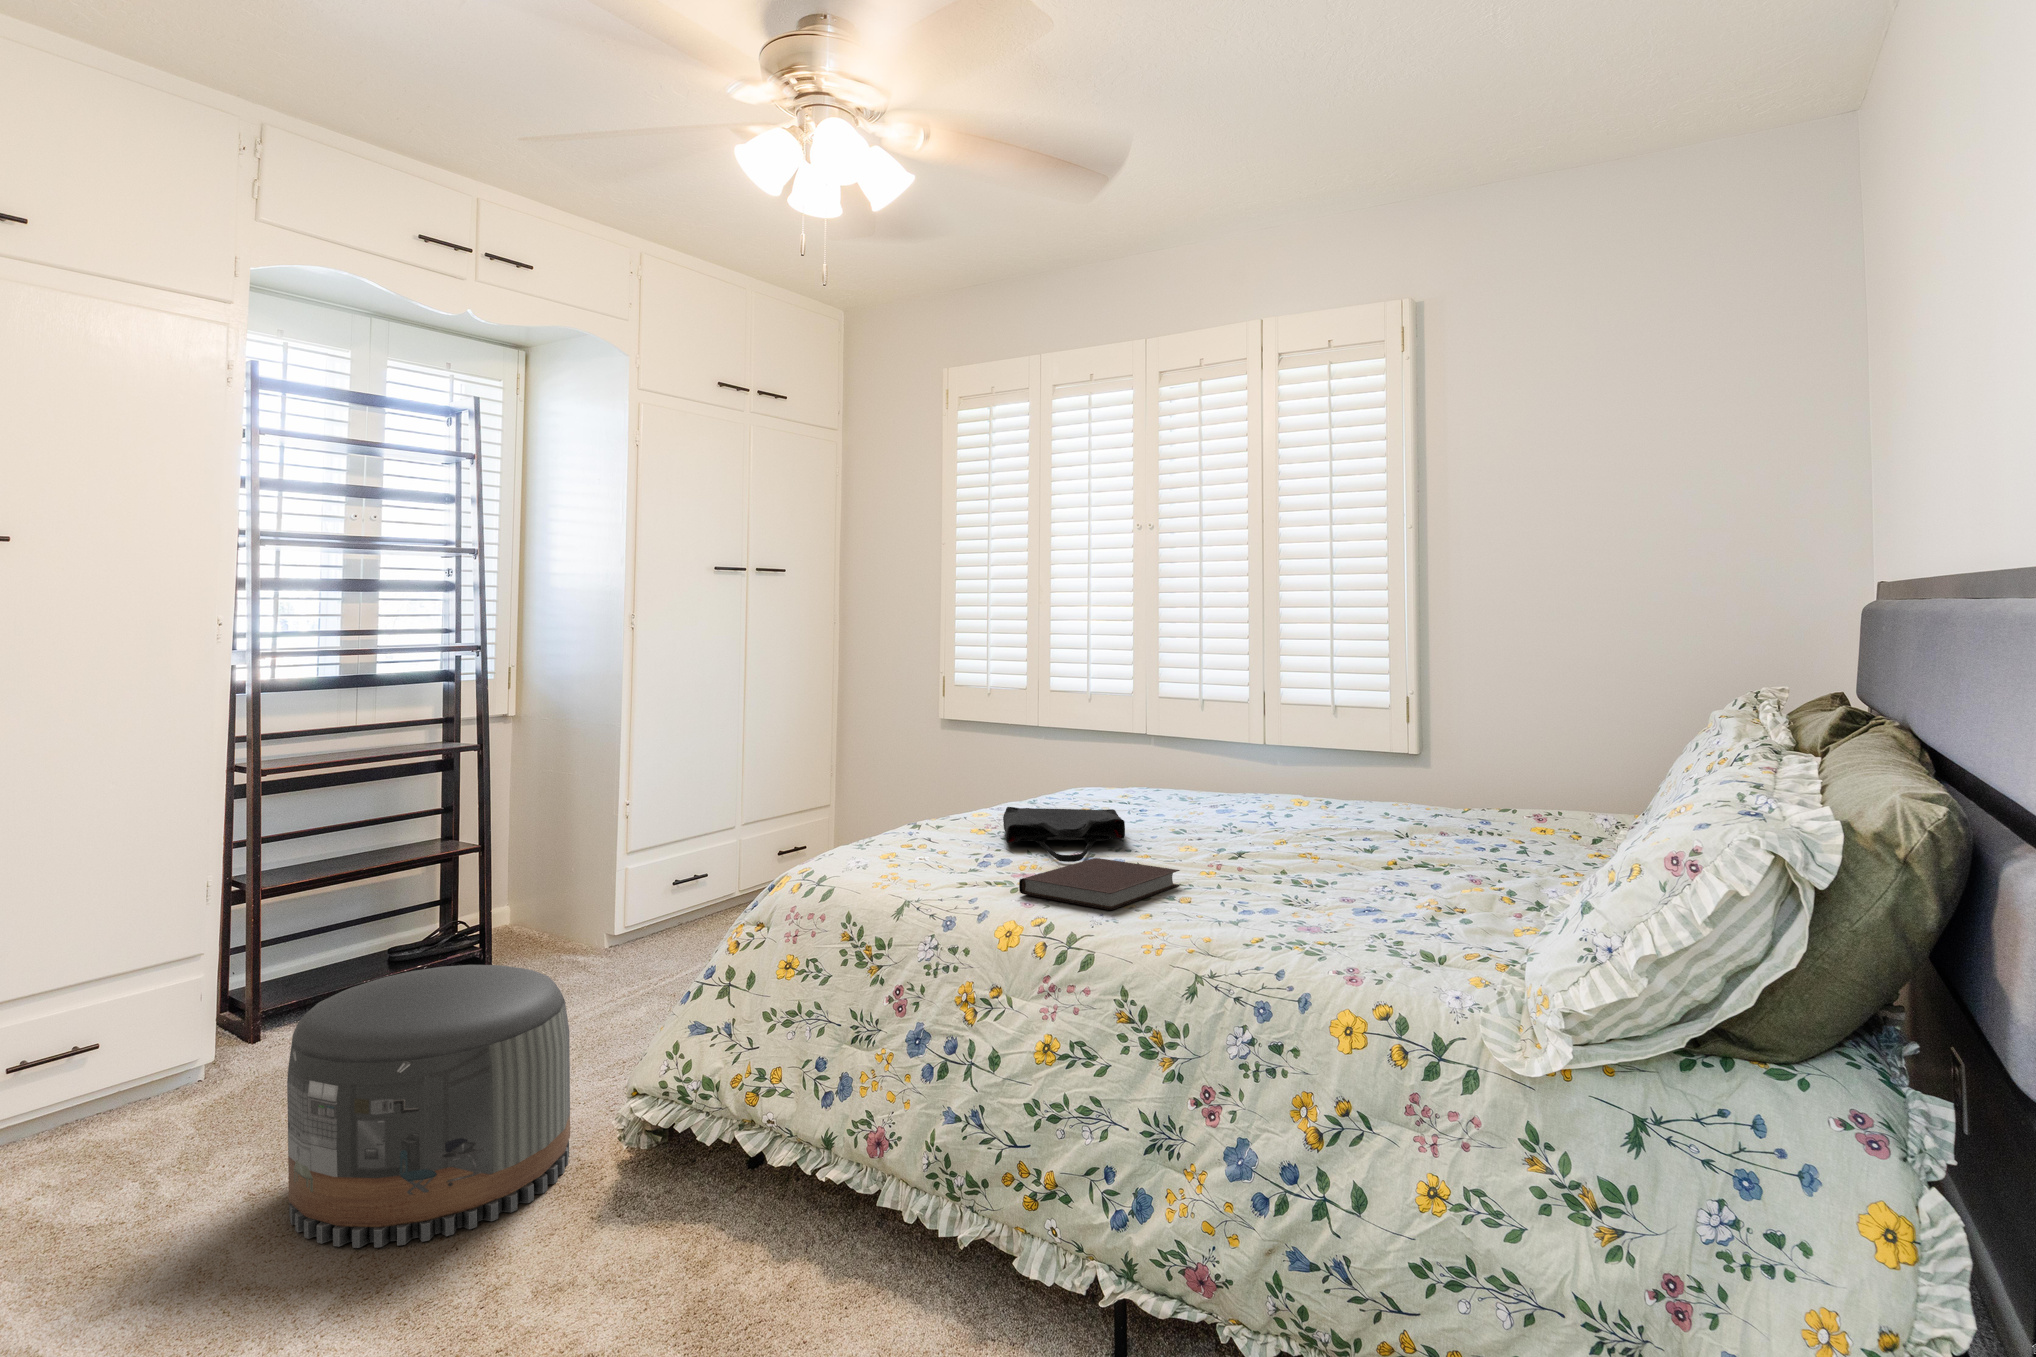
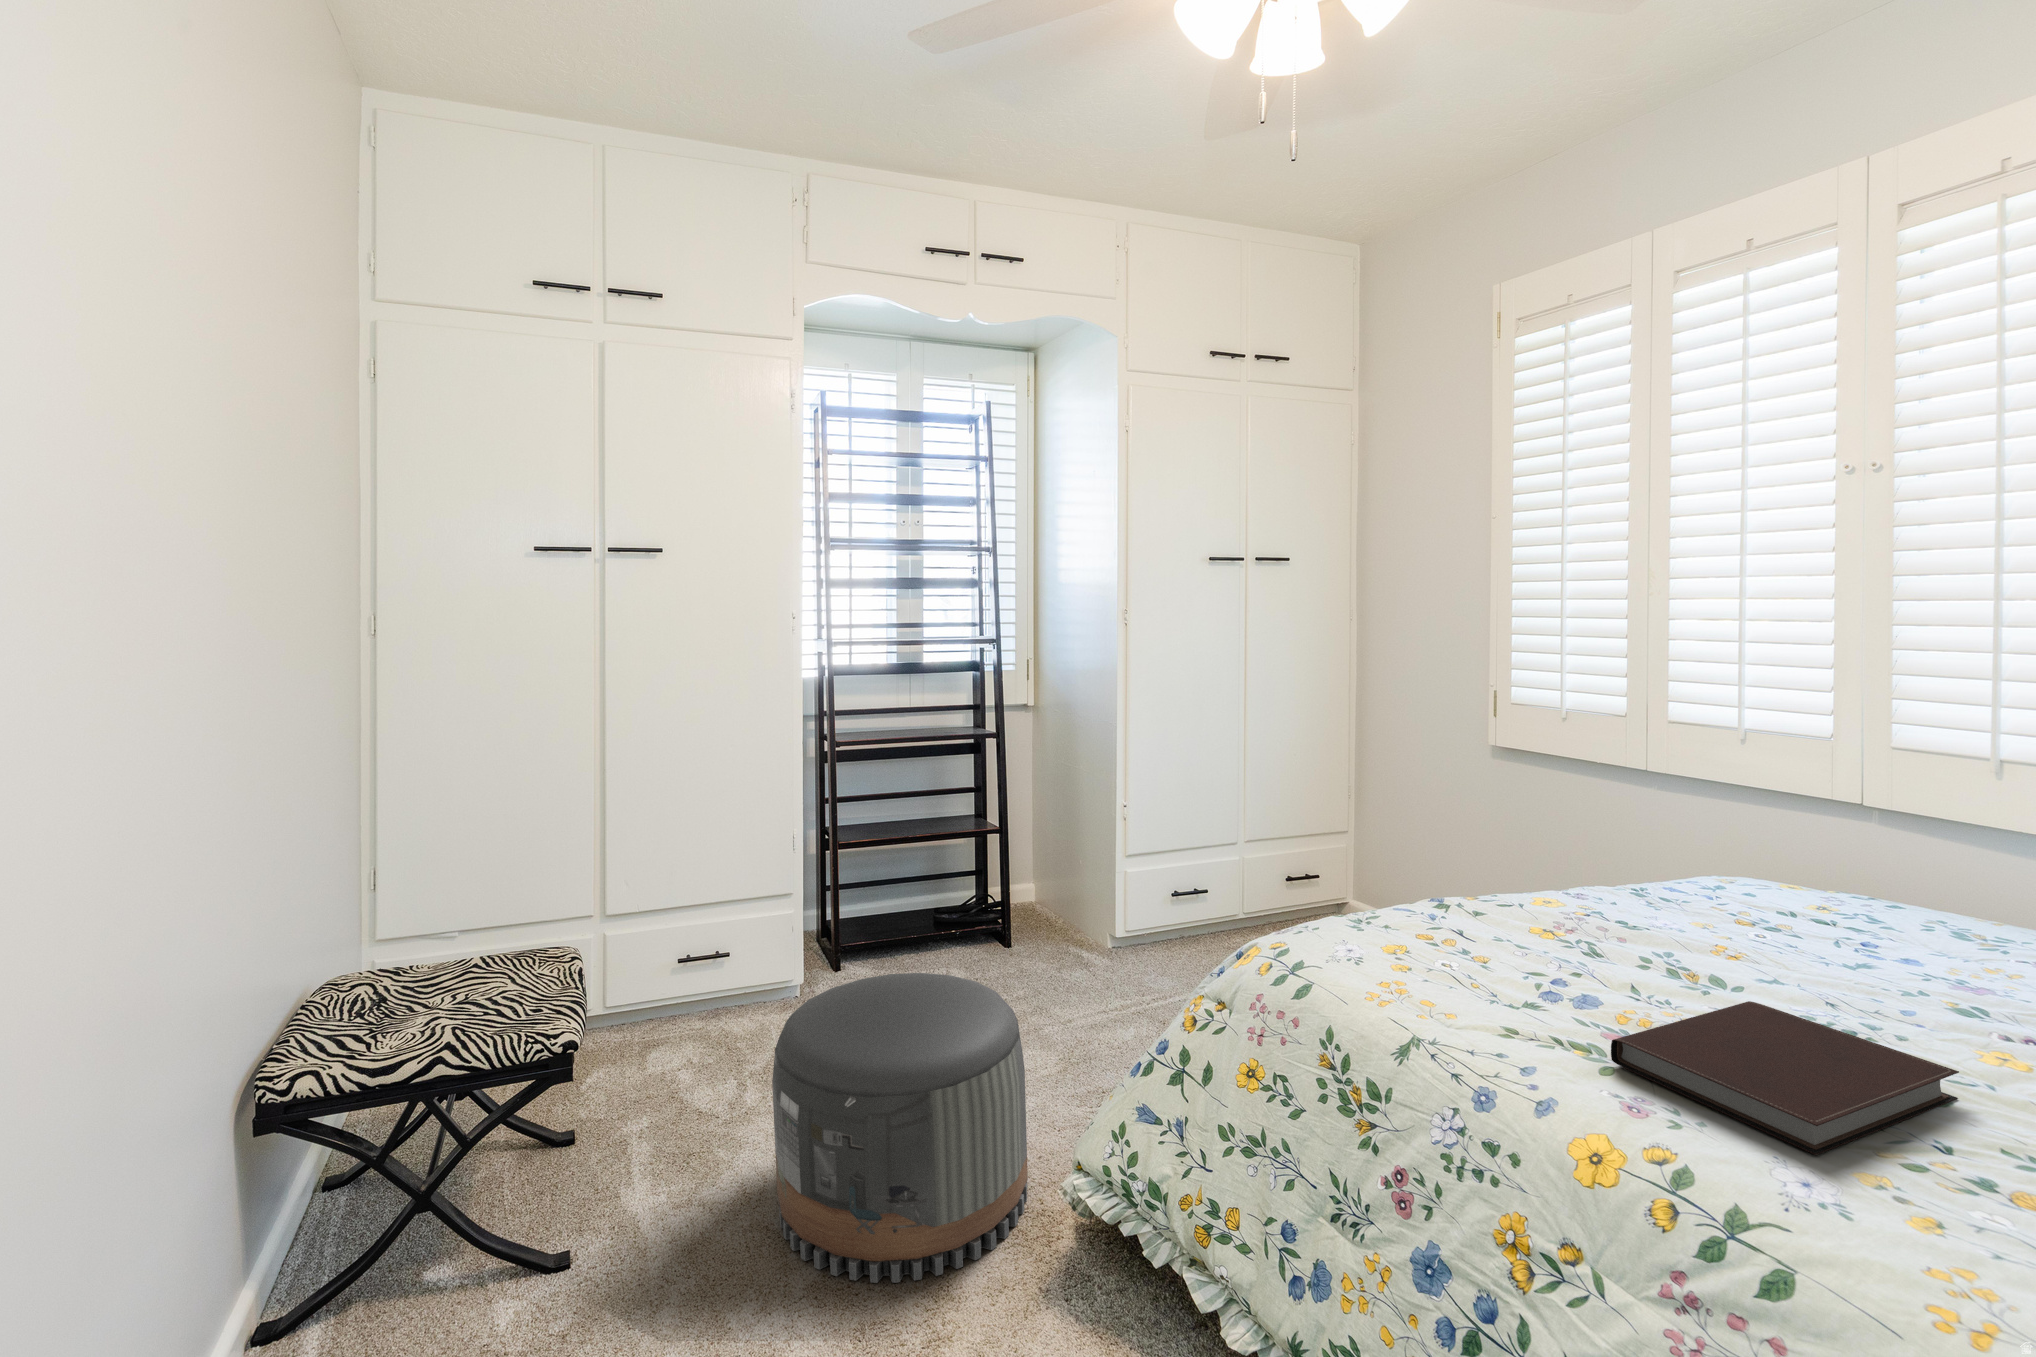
tote bag: present [1003,807,1125,862] -> none [1569,865,1796,990]

